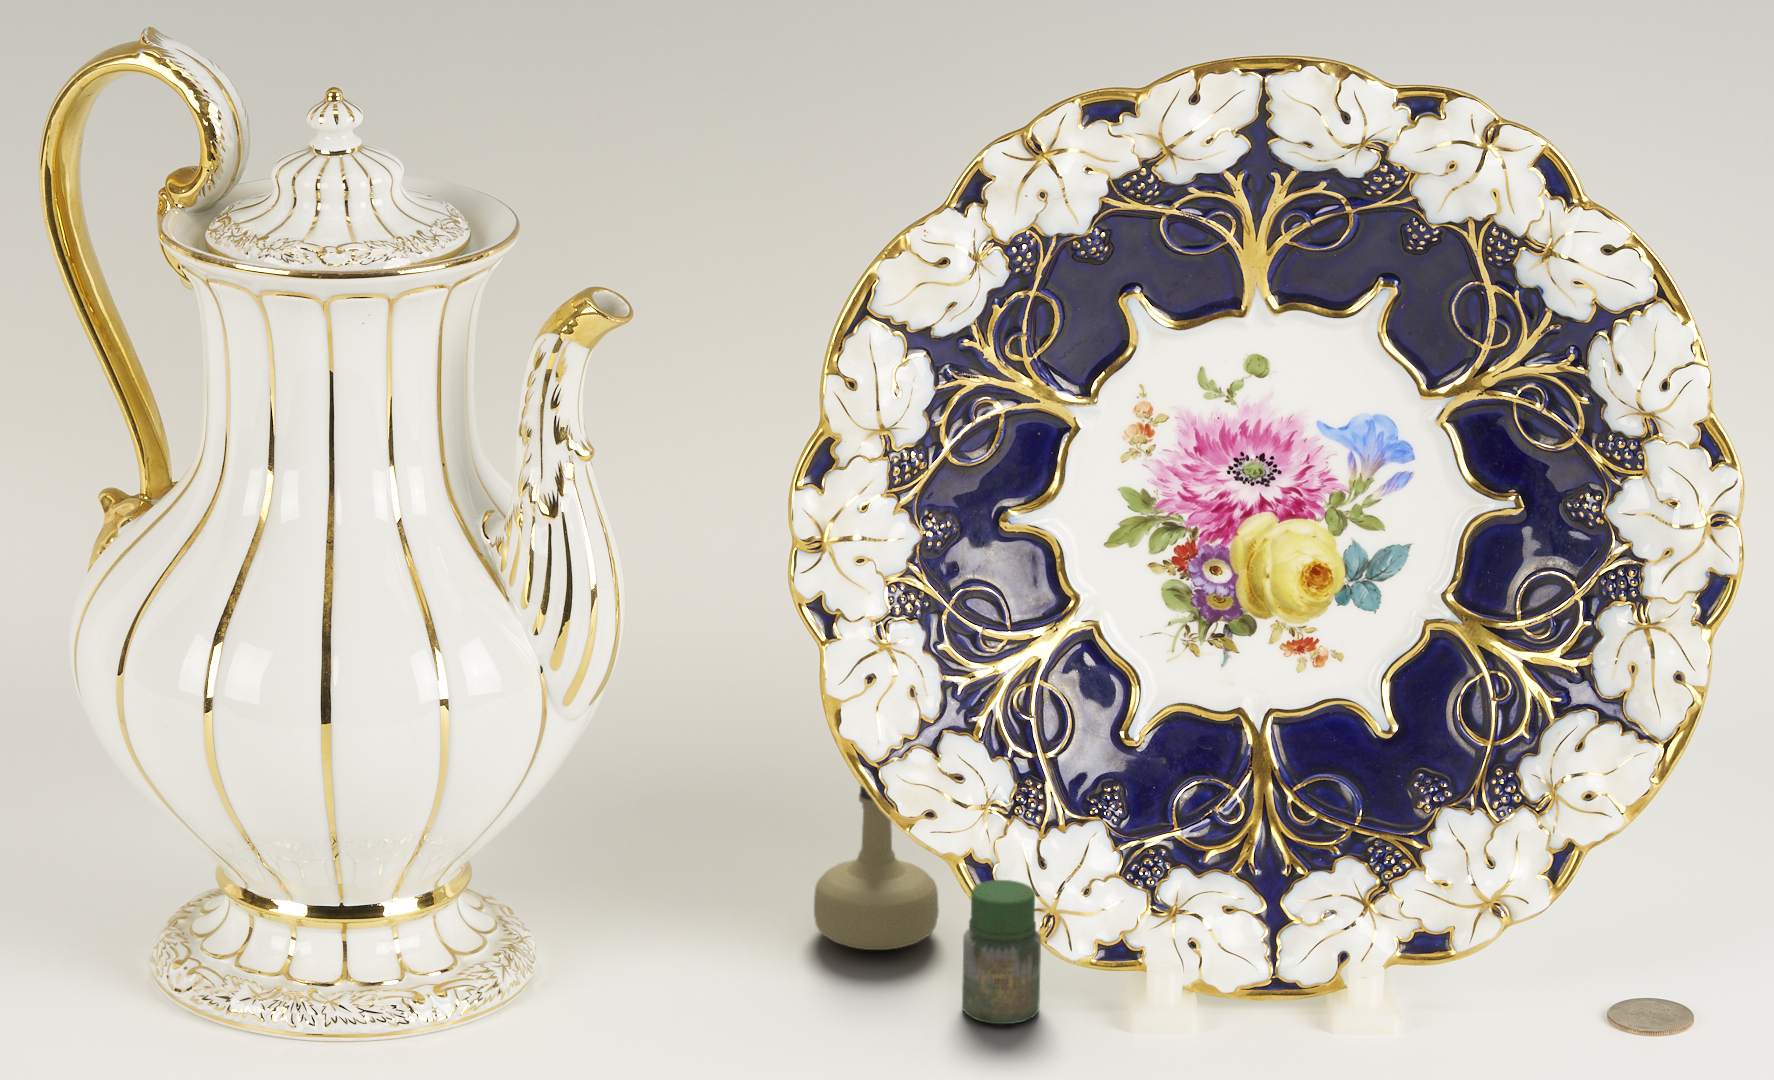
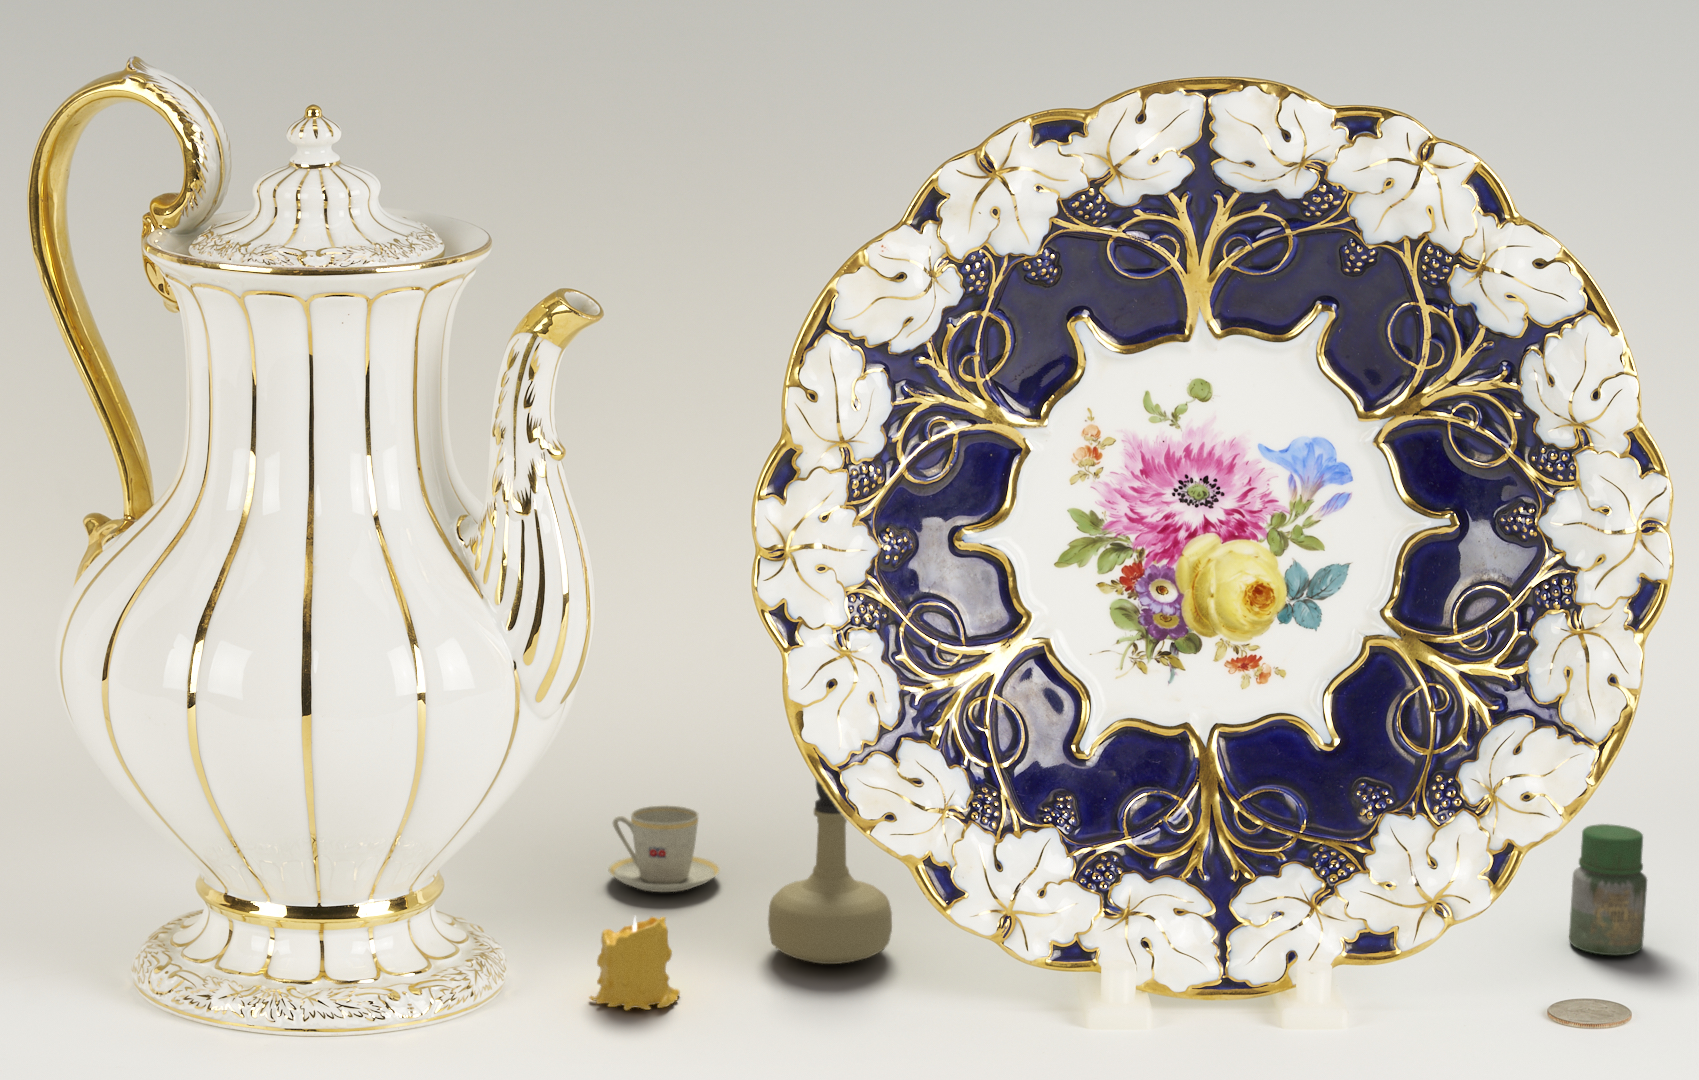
teacup: none [659,772,773,862] -> present [608,805,721,892]
jar: present [962,880,1041,1024] -> present [1569,824,1647,955]
candle: none [630,903,721,1004] -> present [590,917,680,1011]

